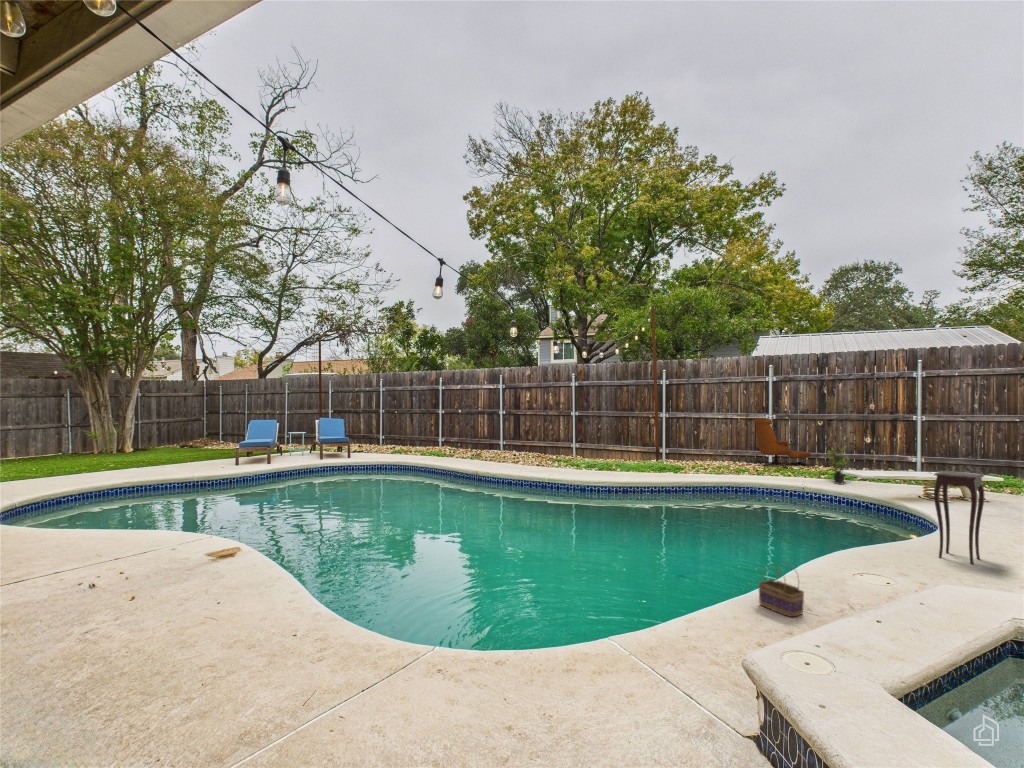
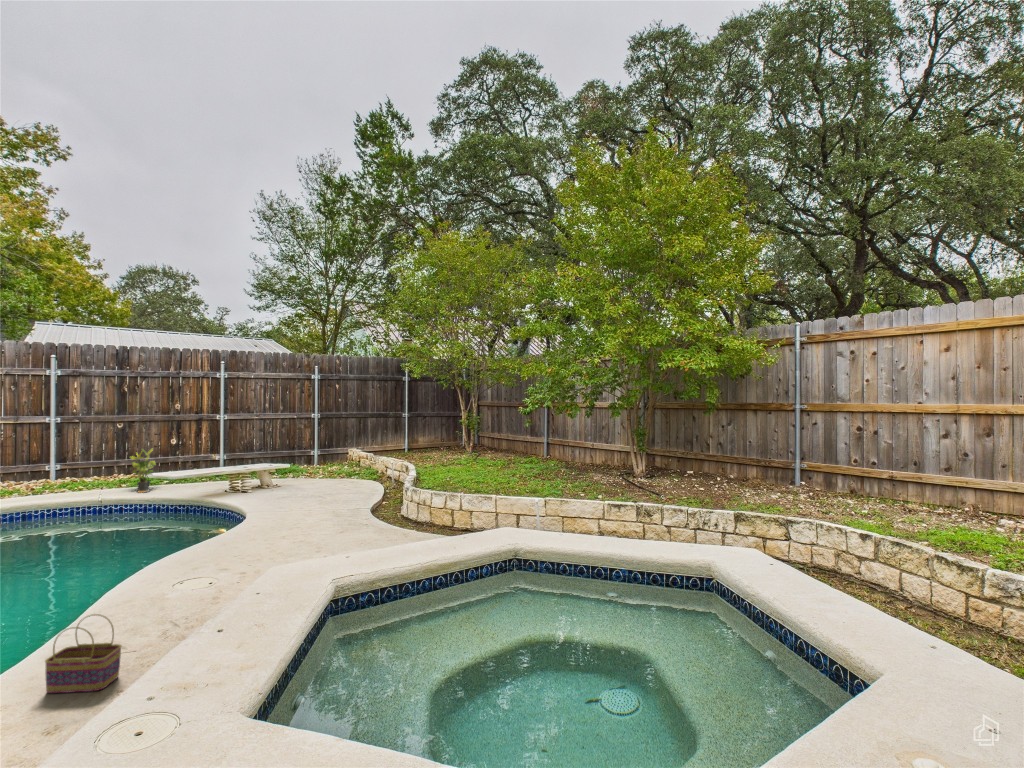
lounge chair: present [755,418,811,468] -> none [27,424,107,487]
side table: present [934,471,984,564] -> none [253,460,292,547]

